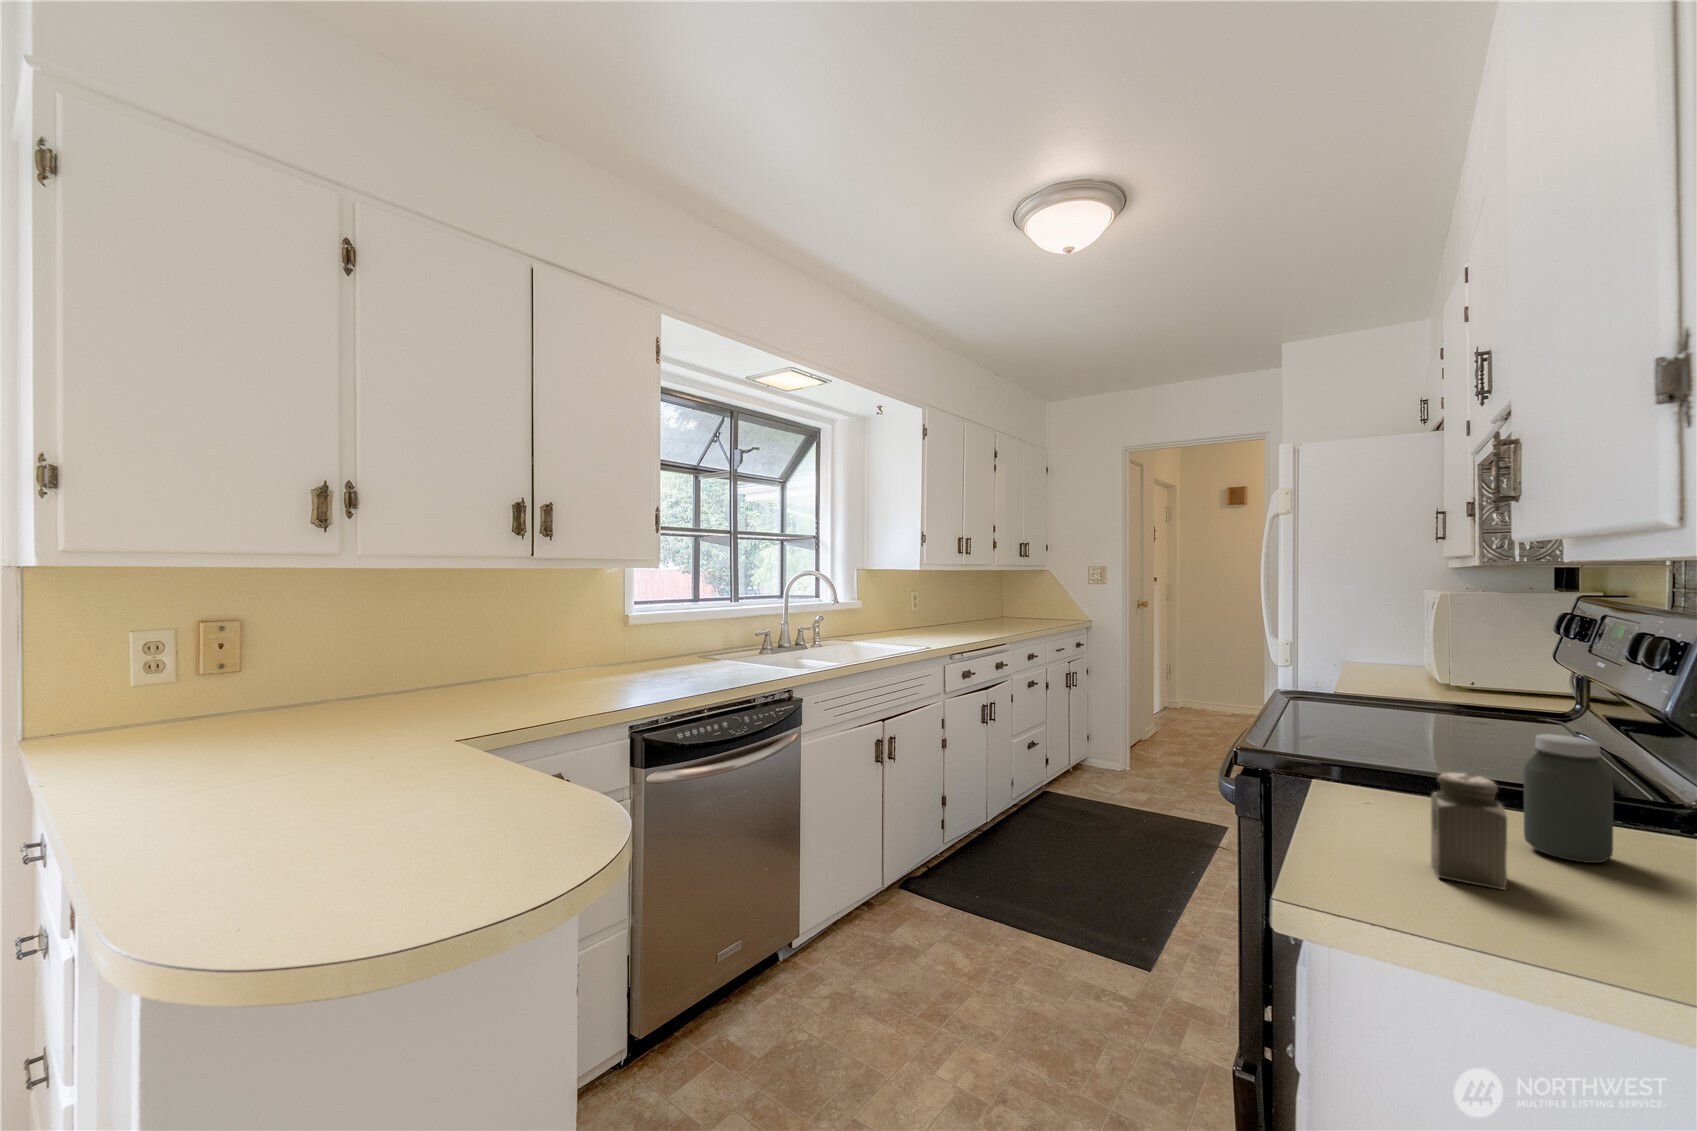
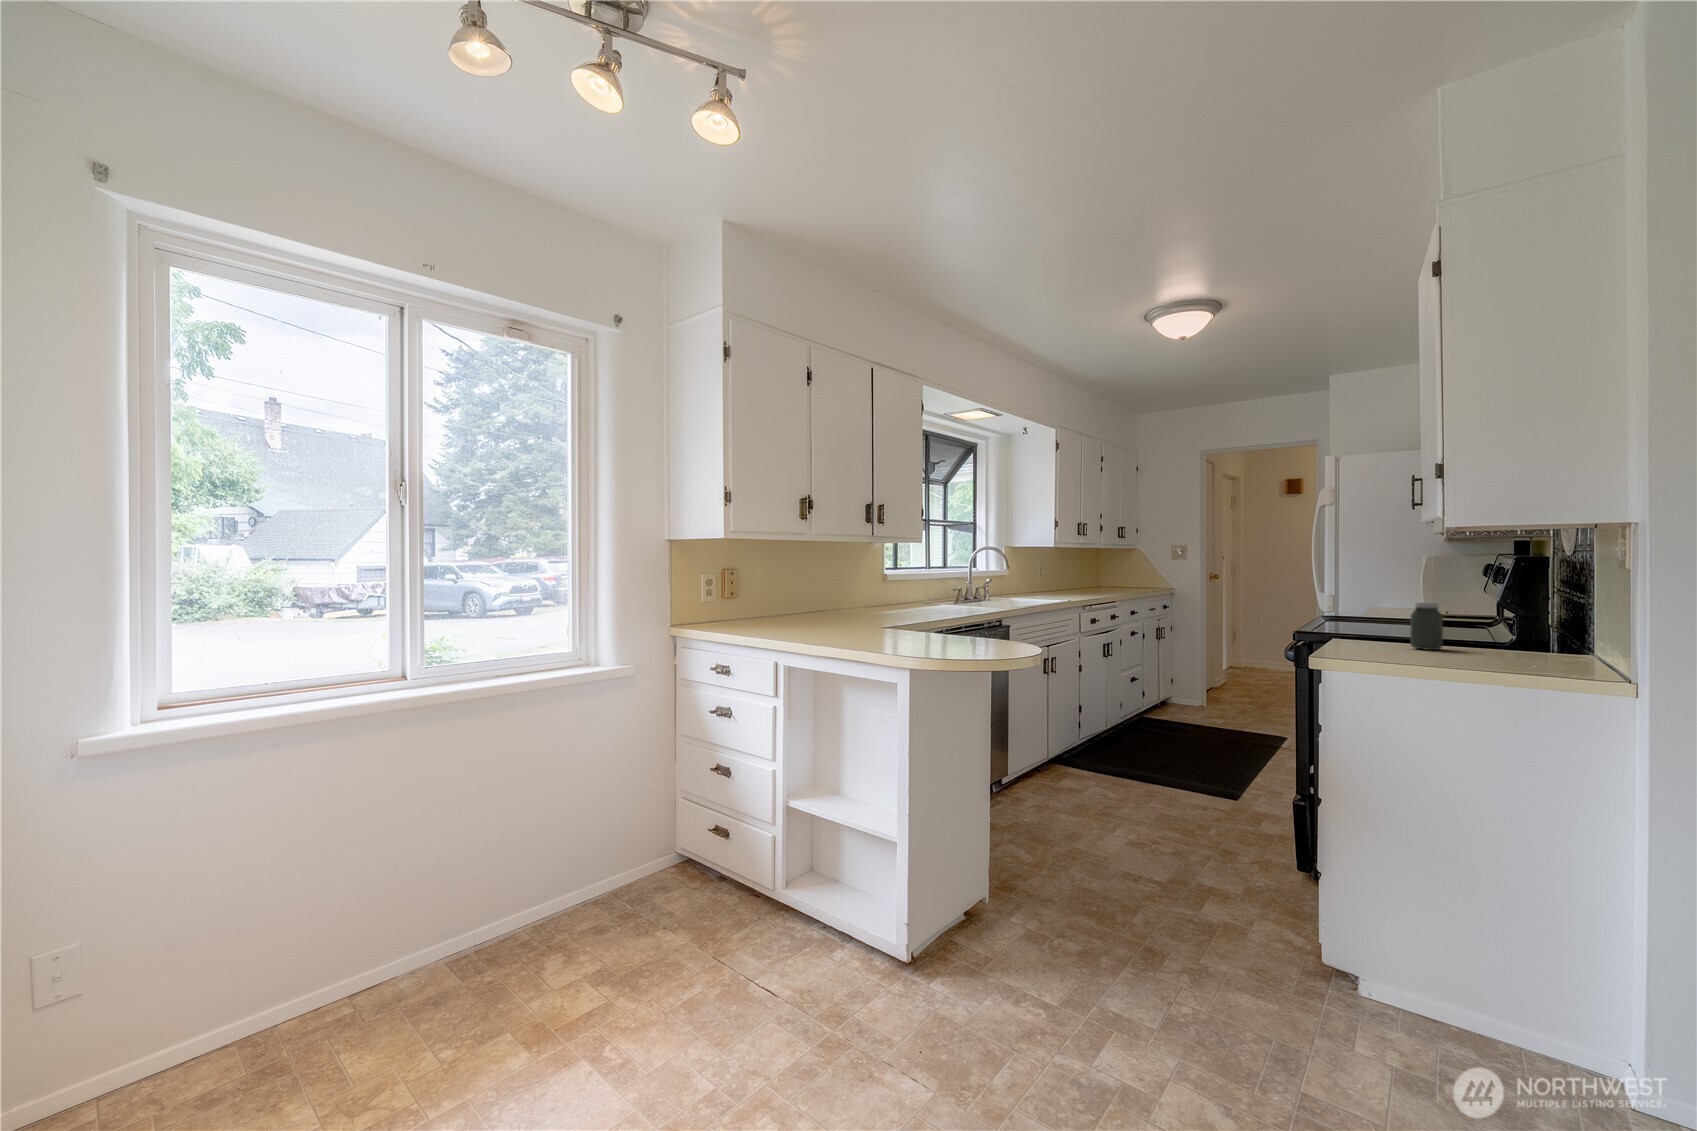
salt shaker: present [1431,773,1507,890] -> none [1368,613,1393,653]

